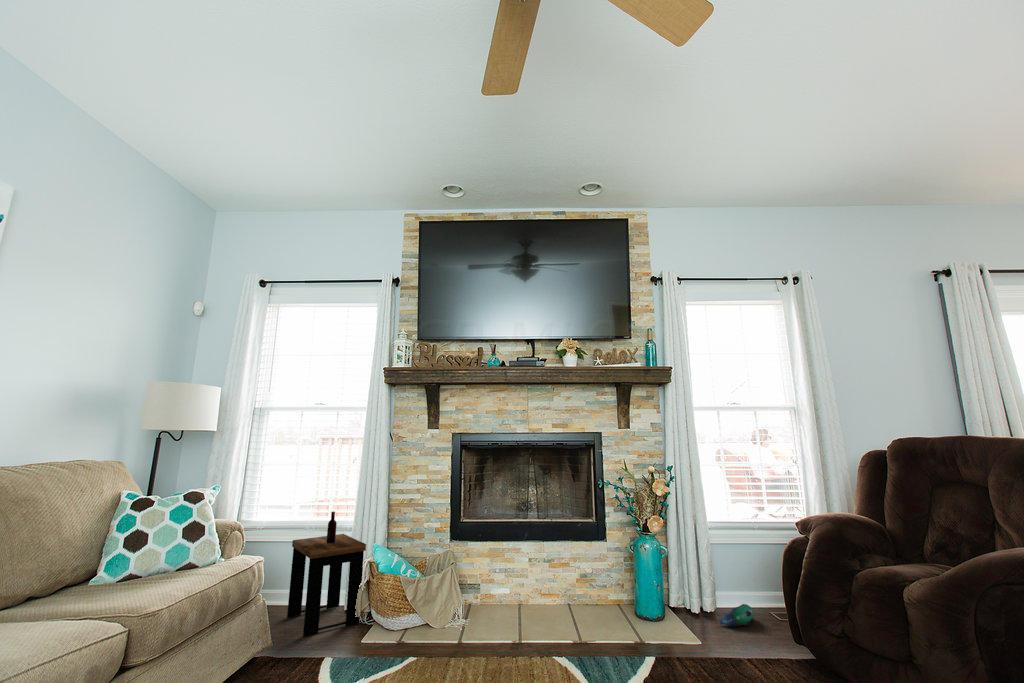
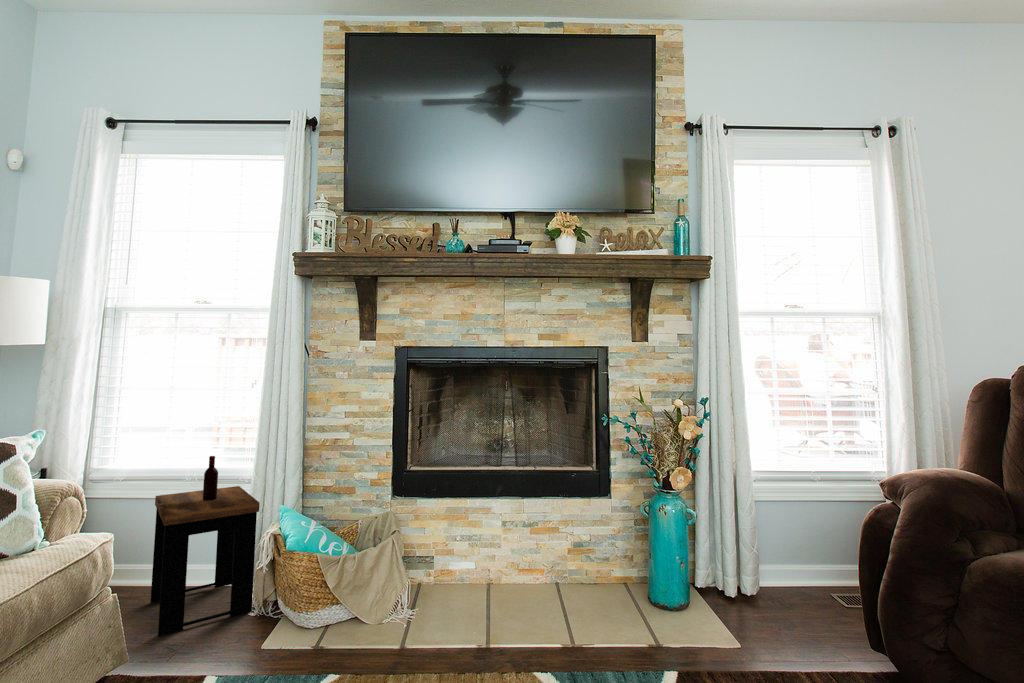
plush toy: present [718,604,753,626] -> none [768,585,818,618]

